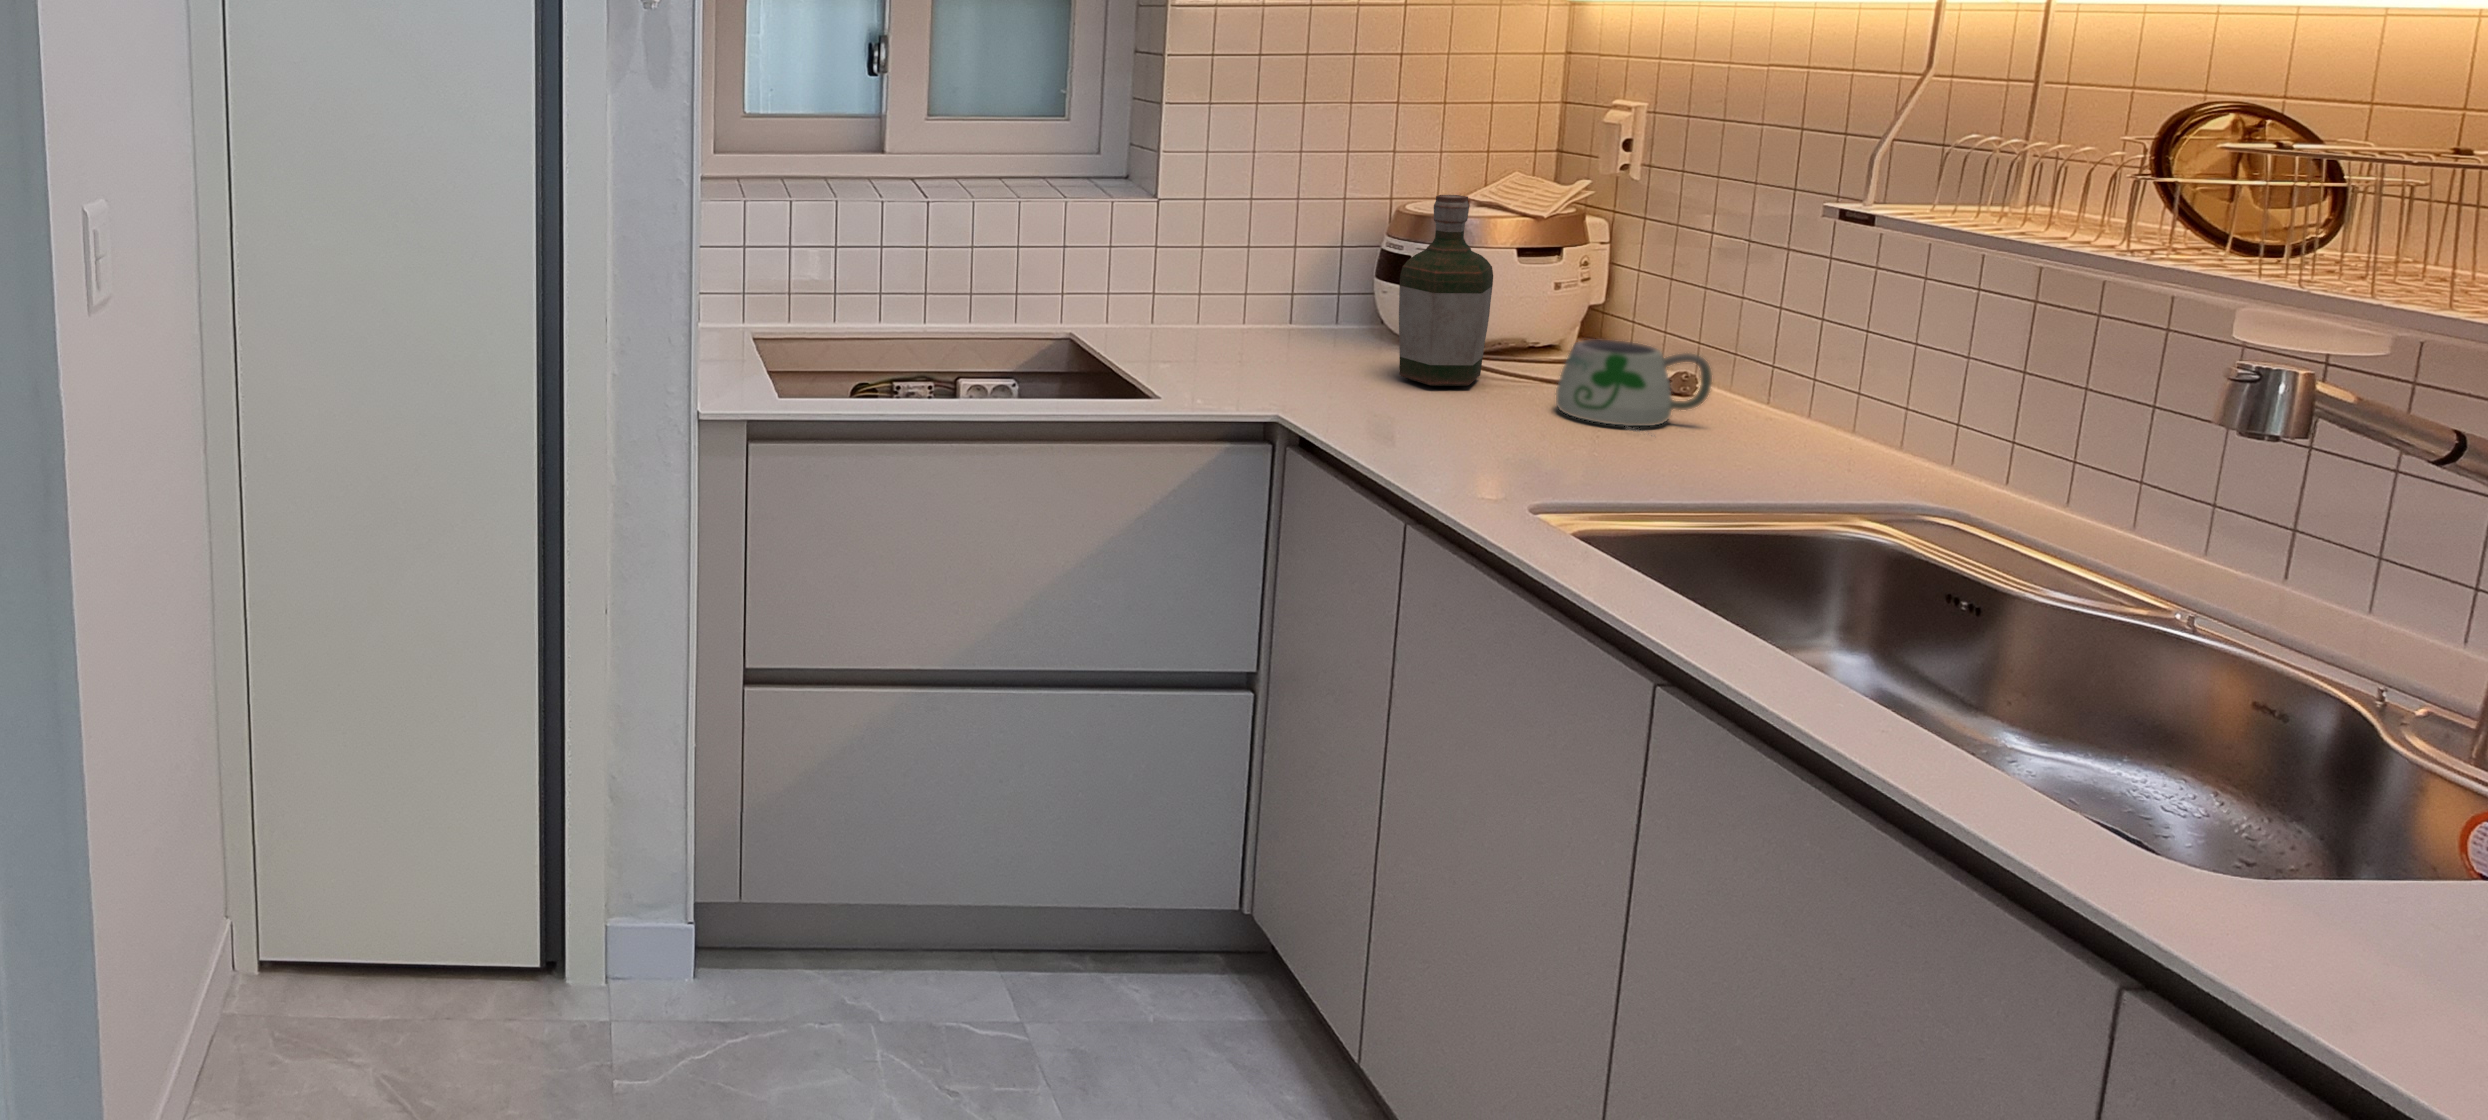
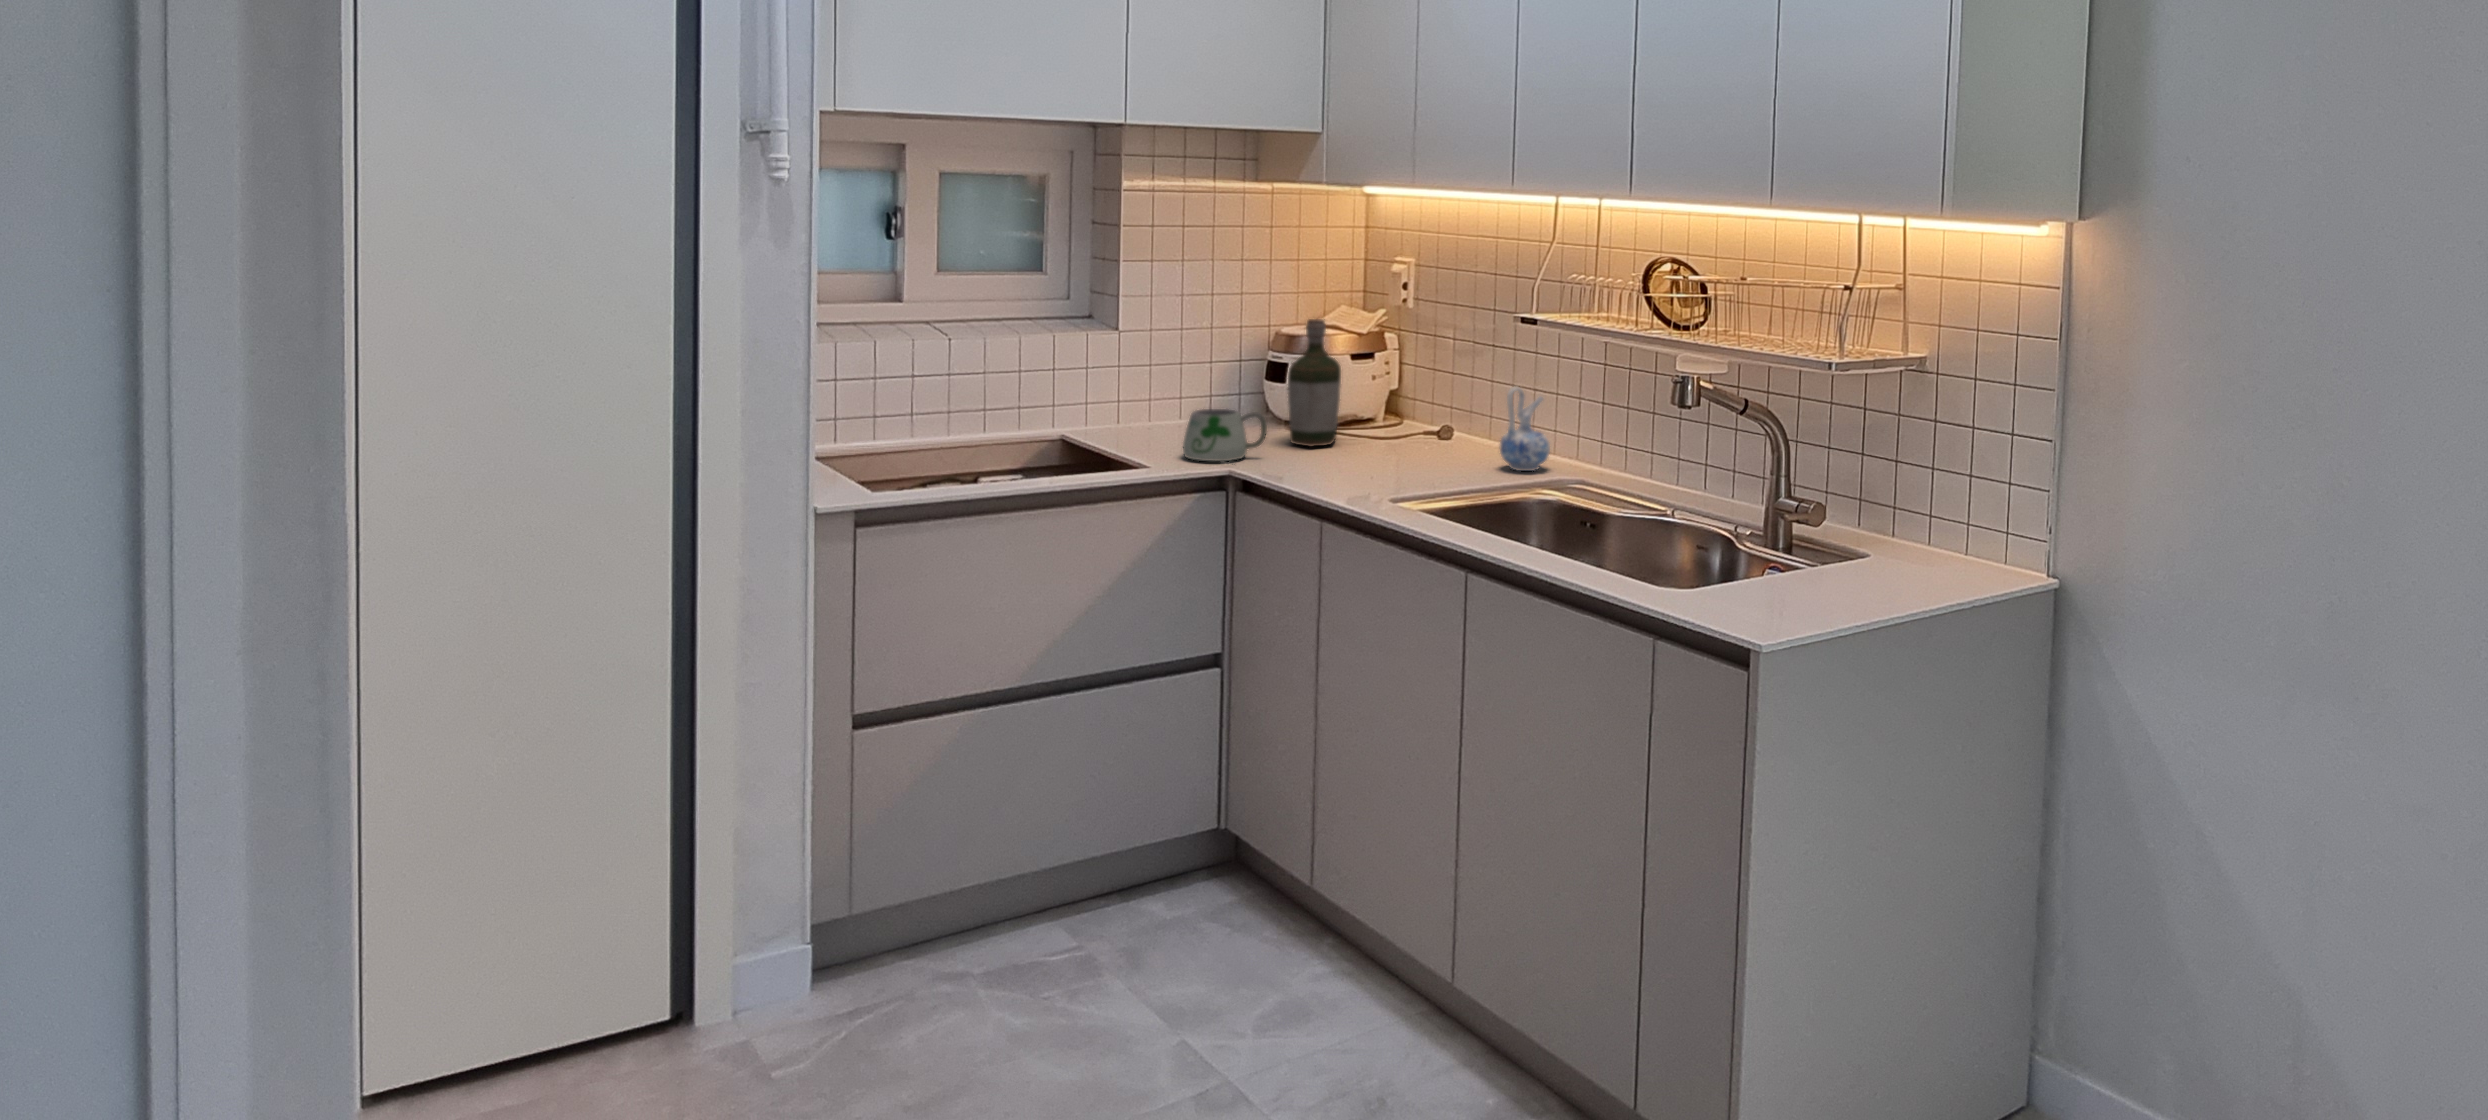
ceramic pitcher: none [1779,332,1890,481] -> present [1500,387,1550,471]
mug: present [1556,340,1712,436] -> present [1183,409,1267,465]

